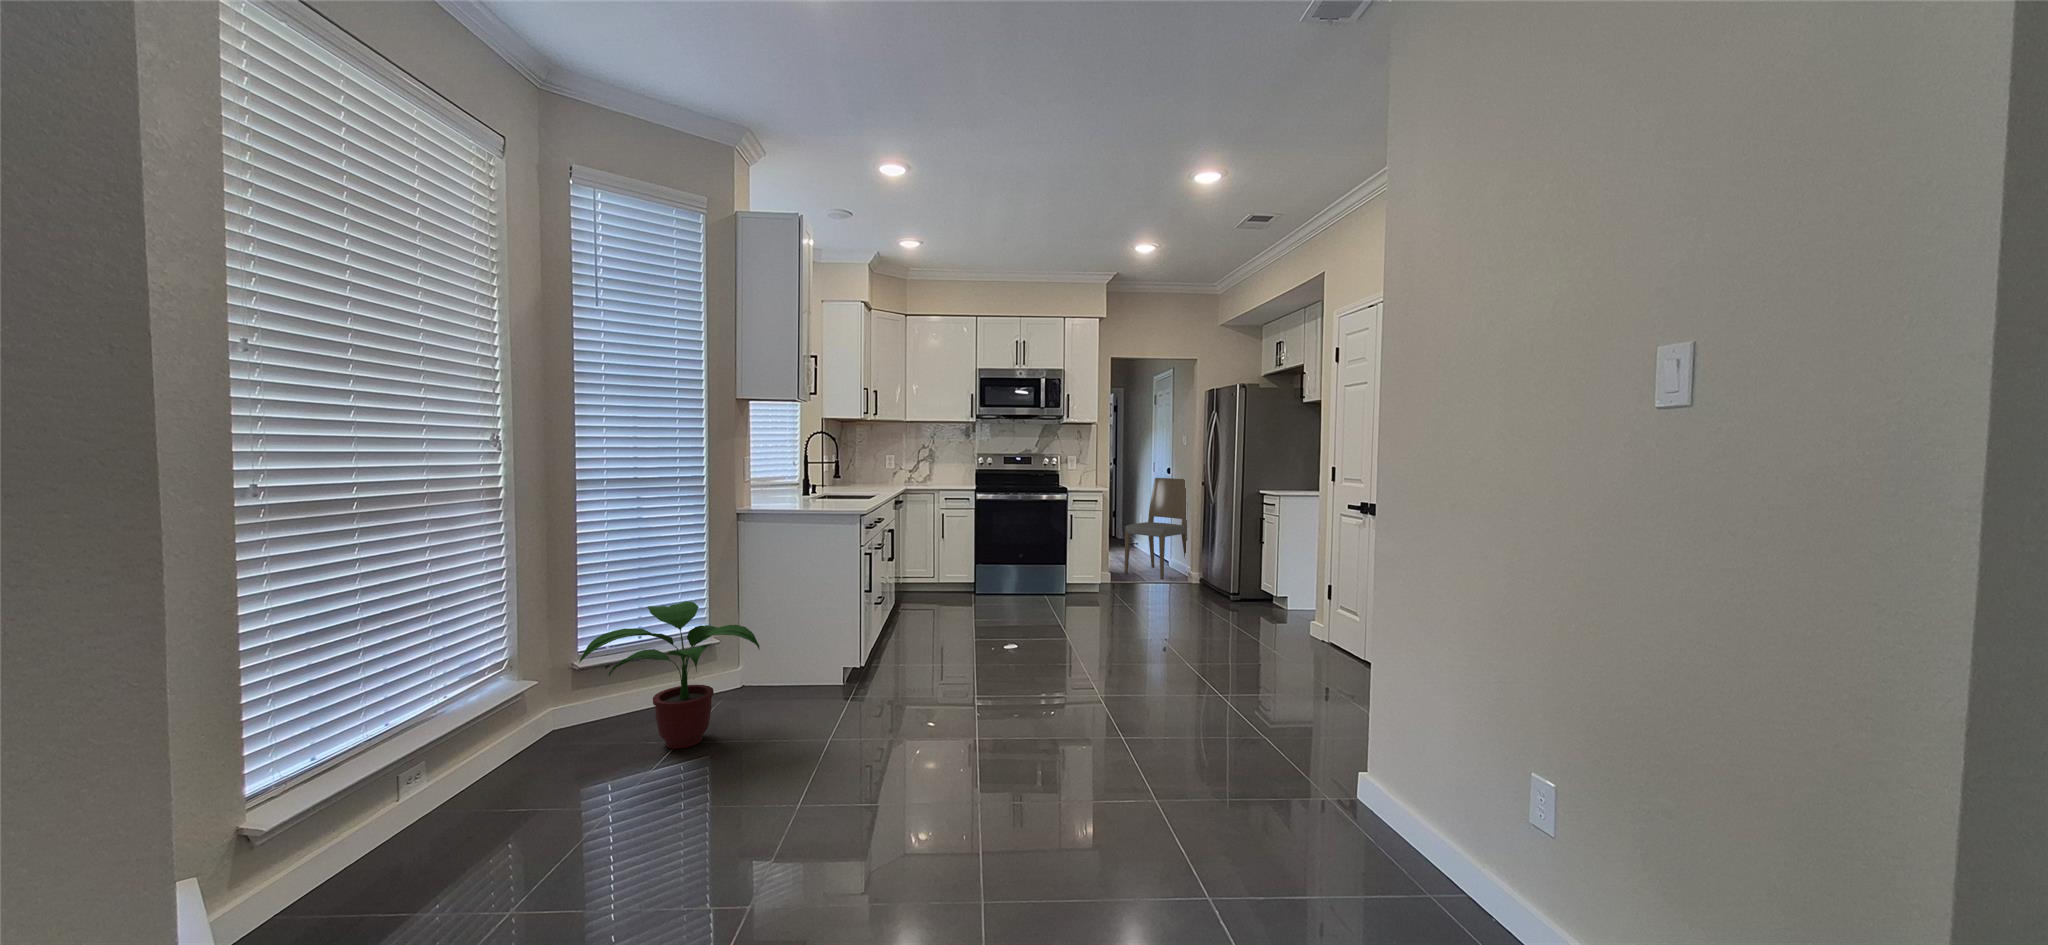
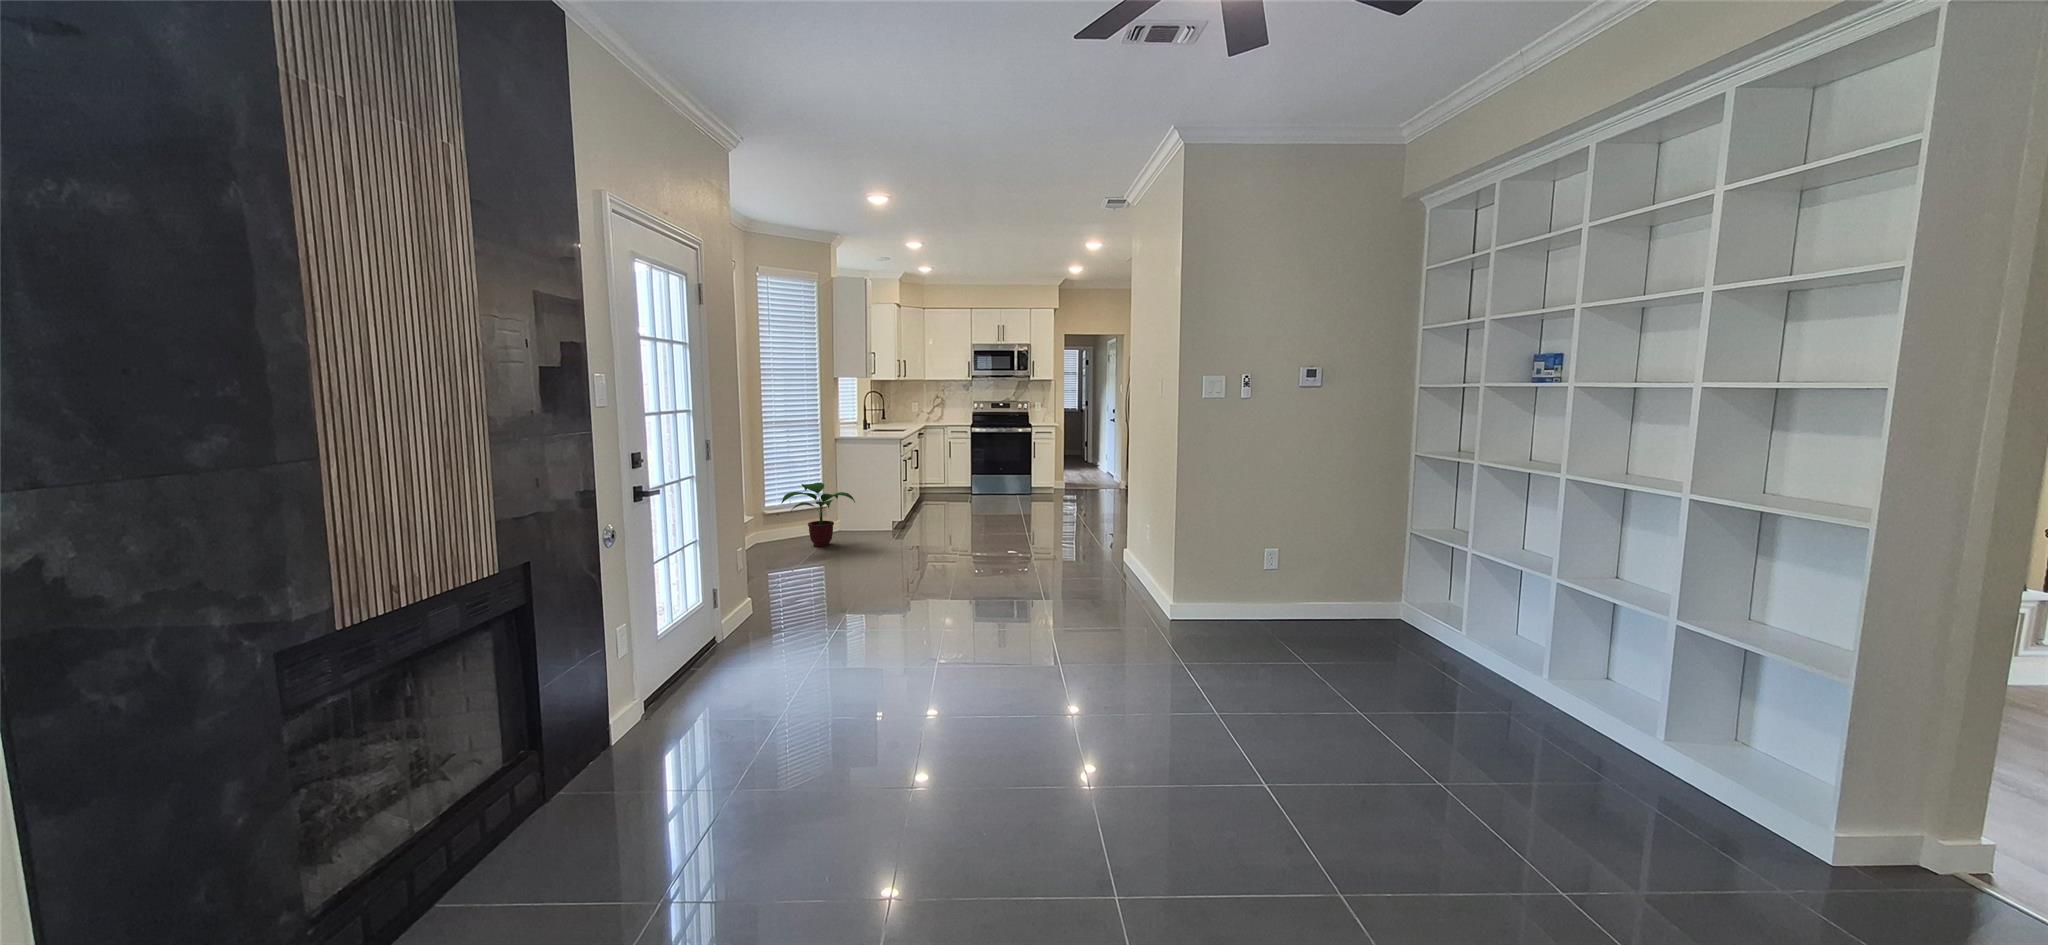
dining chair: present [1125,478,1187,579] -> none [1078,418,1125,488]

